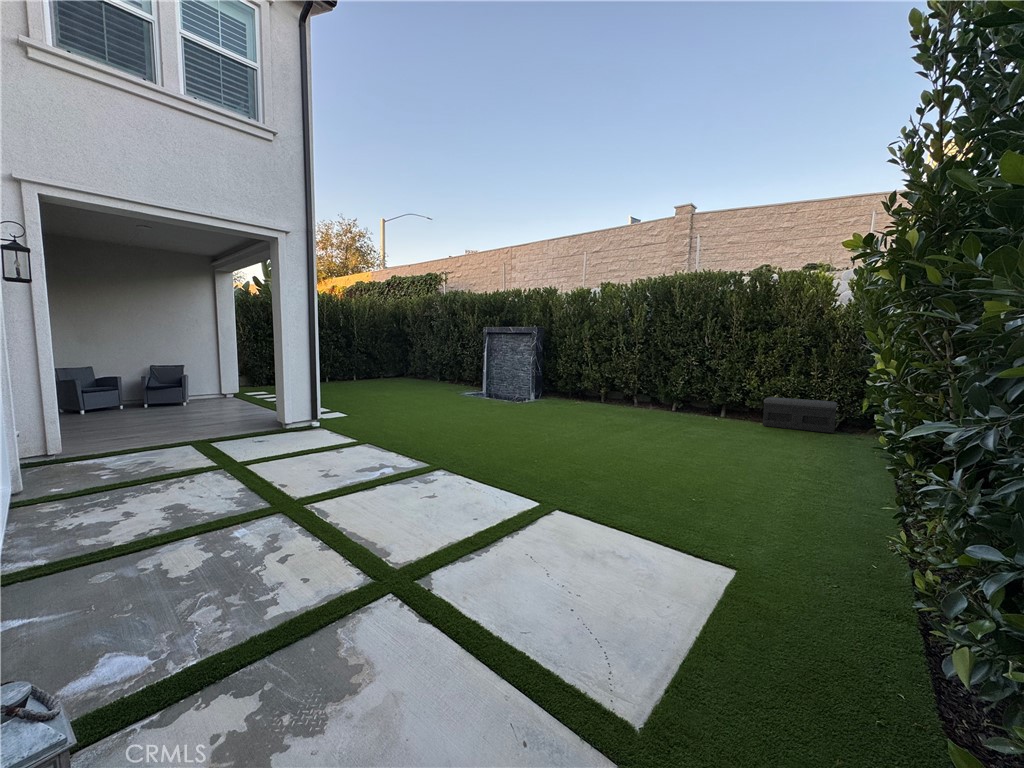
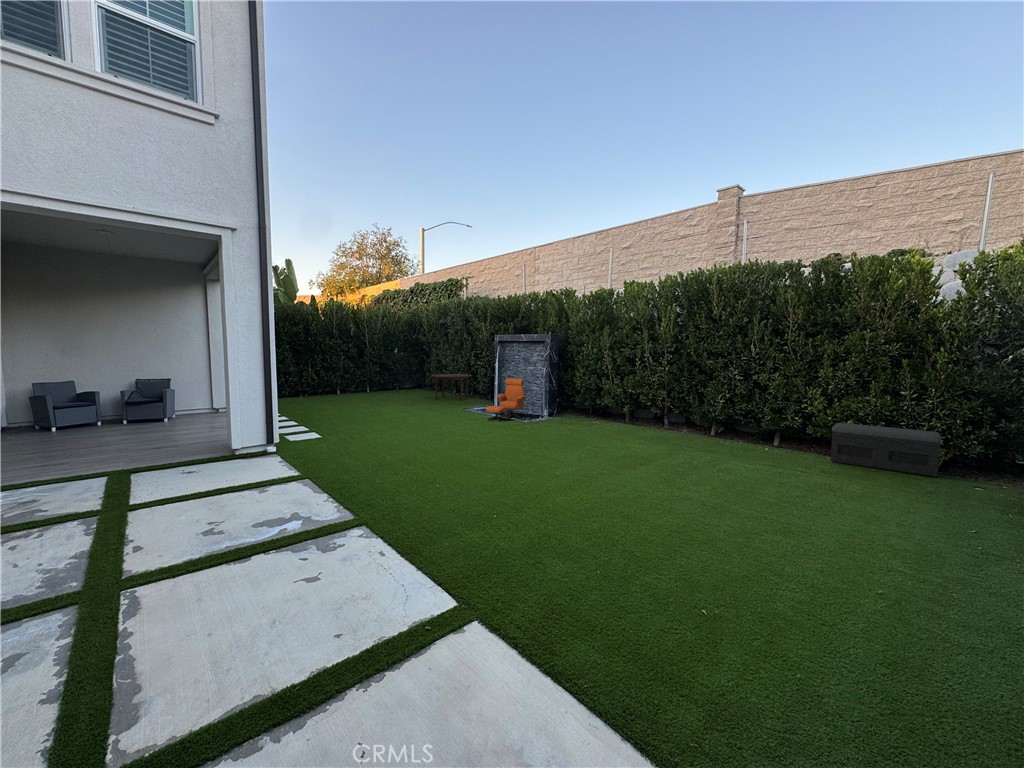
dining table: none [420,364,459,387] -> present [431,374,472,400]
lounge chair: none [483,366,517,403] -> present [486,378,527,421]

